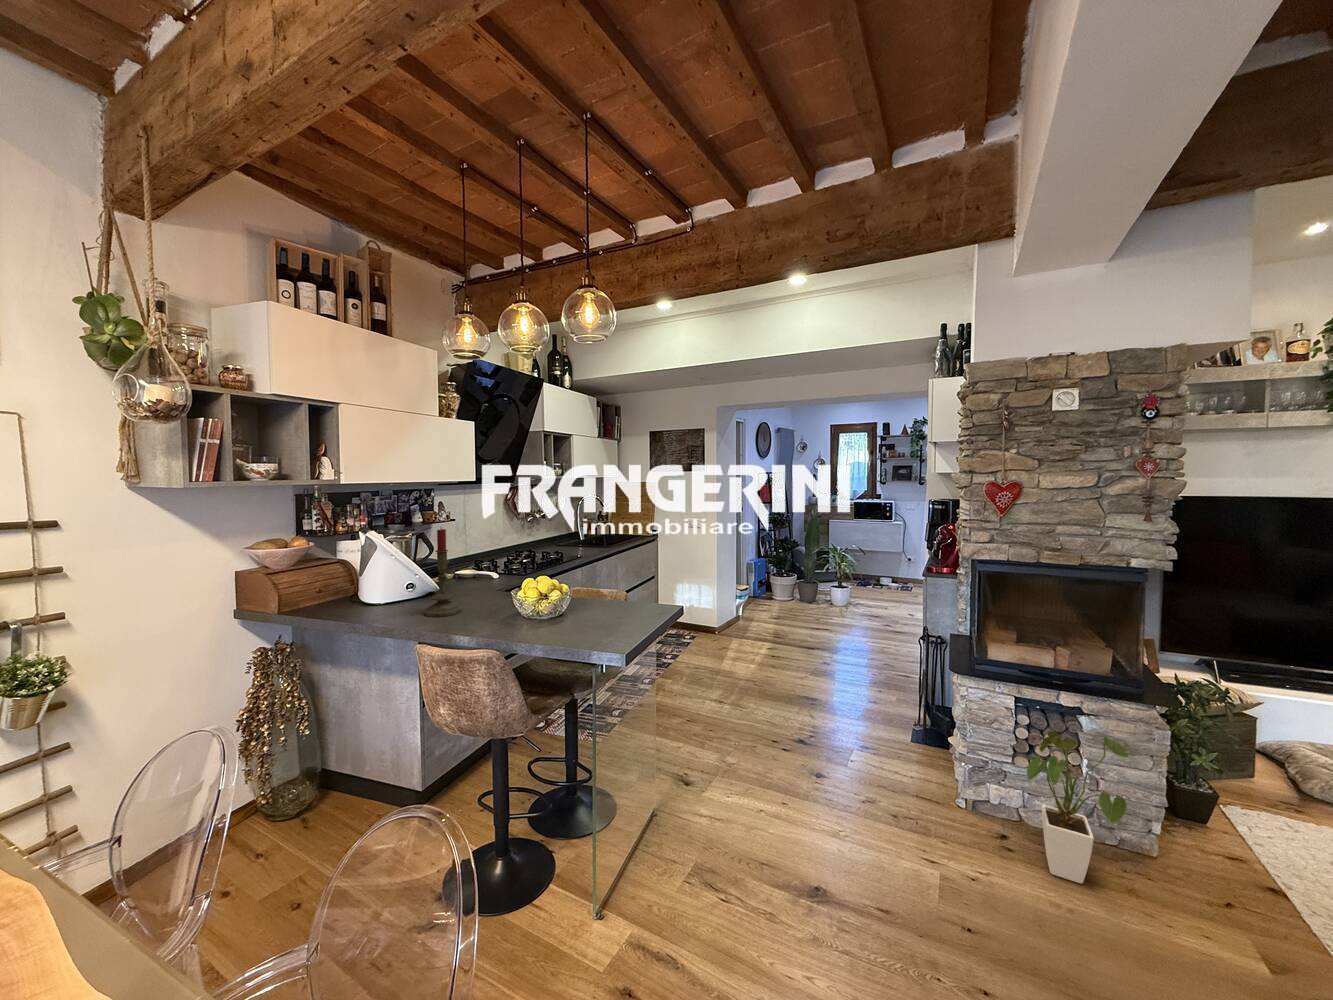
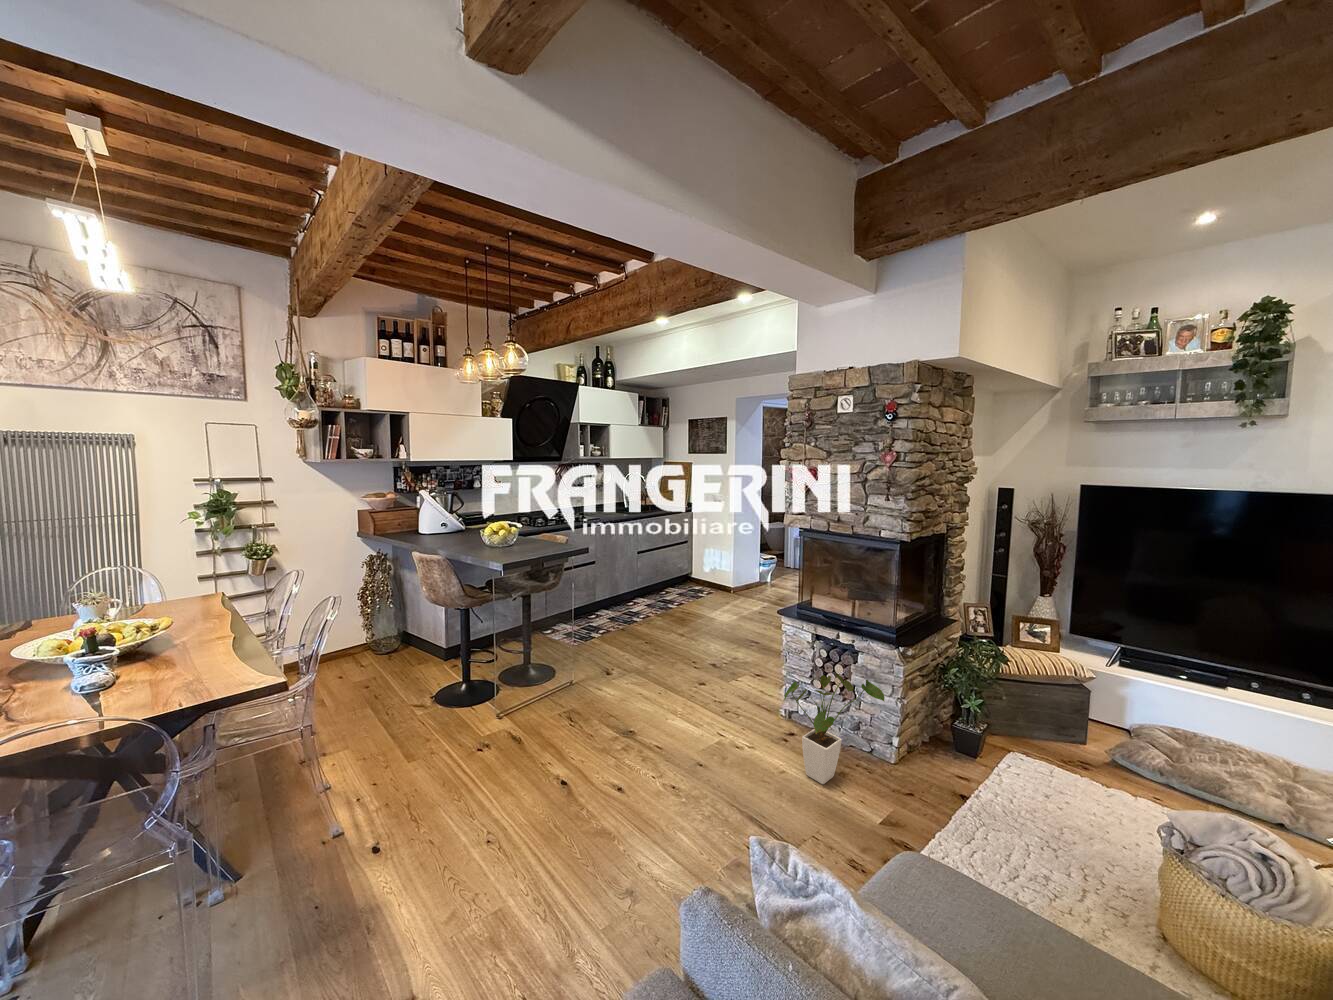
candle: present [425,528,461,617] -> none [440,490,463,544]

